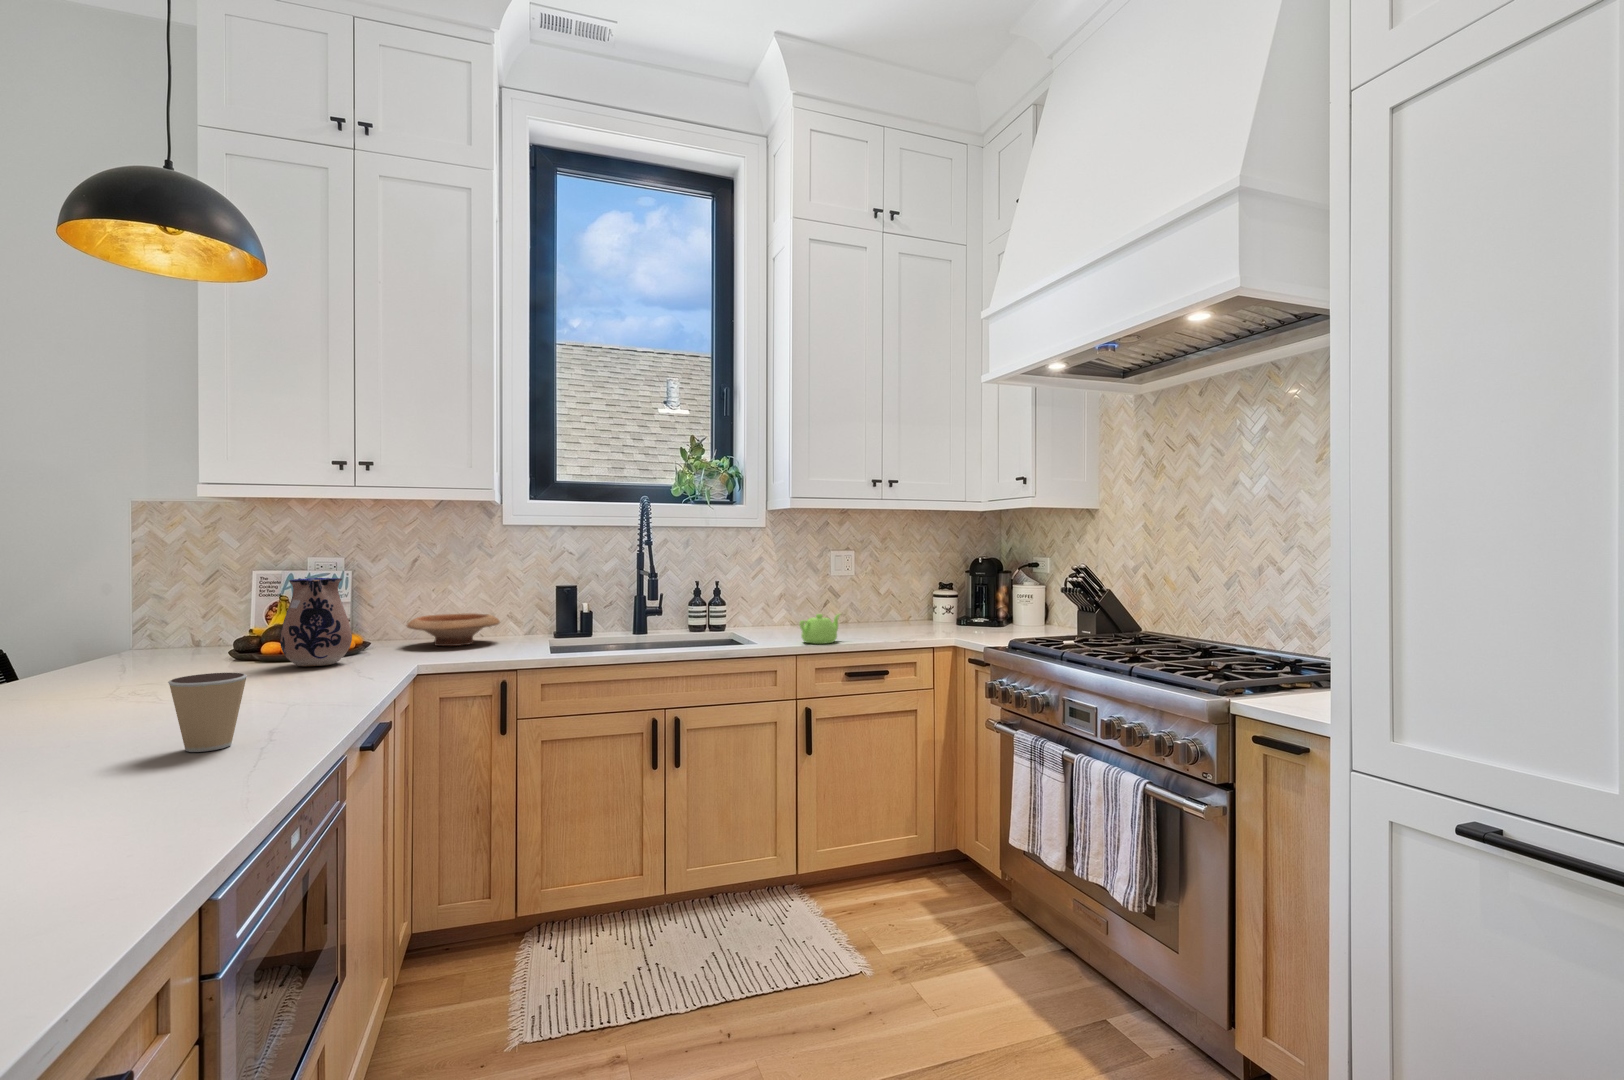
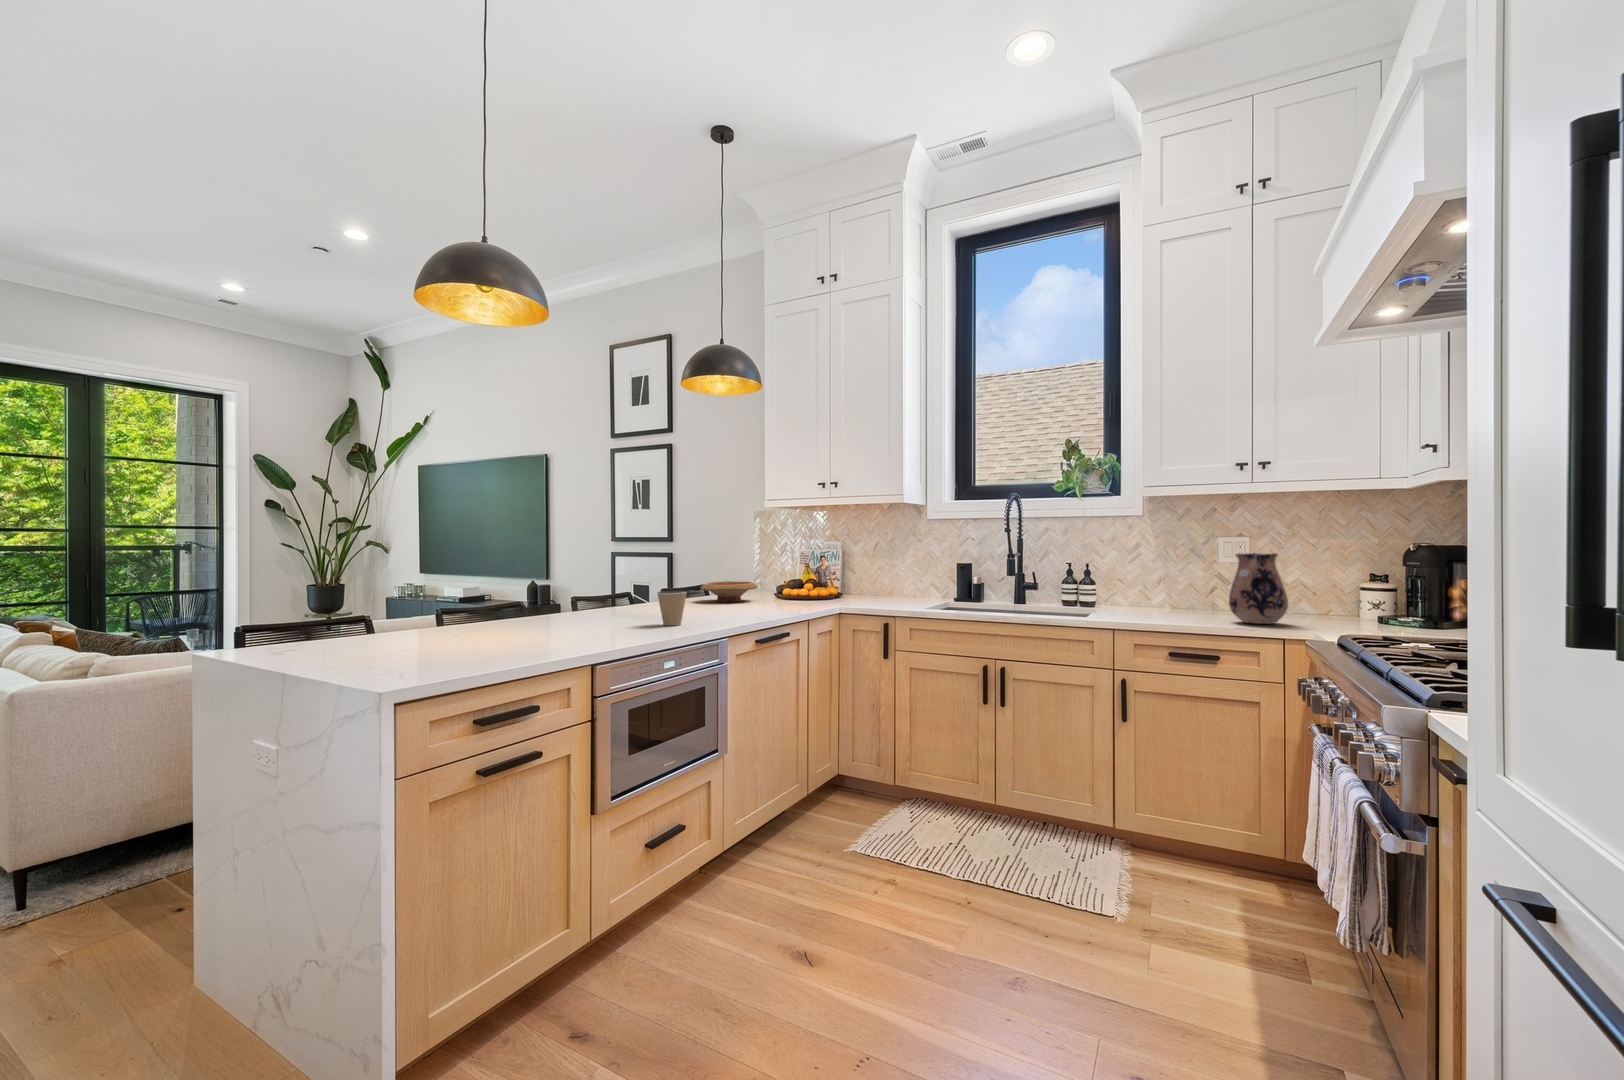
ceramic pitcher: present [280,578,352,666] -> present [1229,553,1288,624]
wooden bowl: present [407,613,500,646] -> present [700,581,758,602]
teapot: present [799,614,840,644] -> none [1113,594,1165,621]

